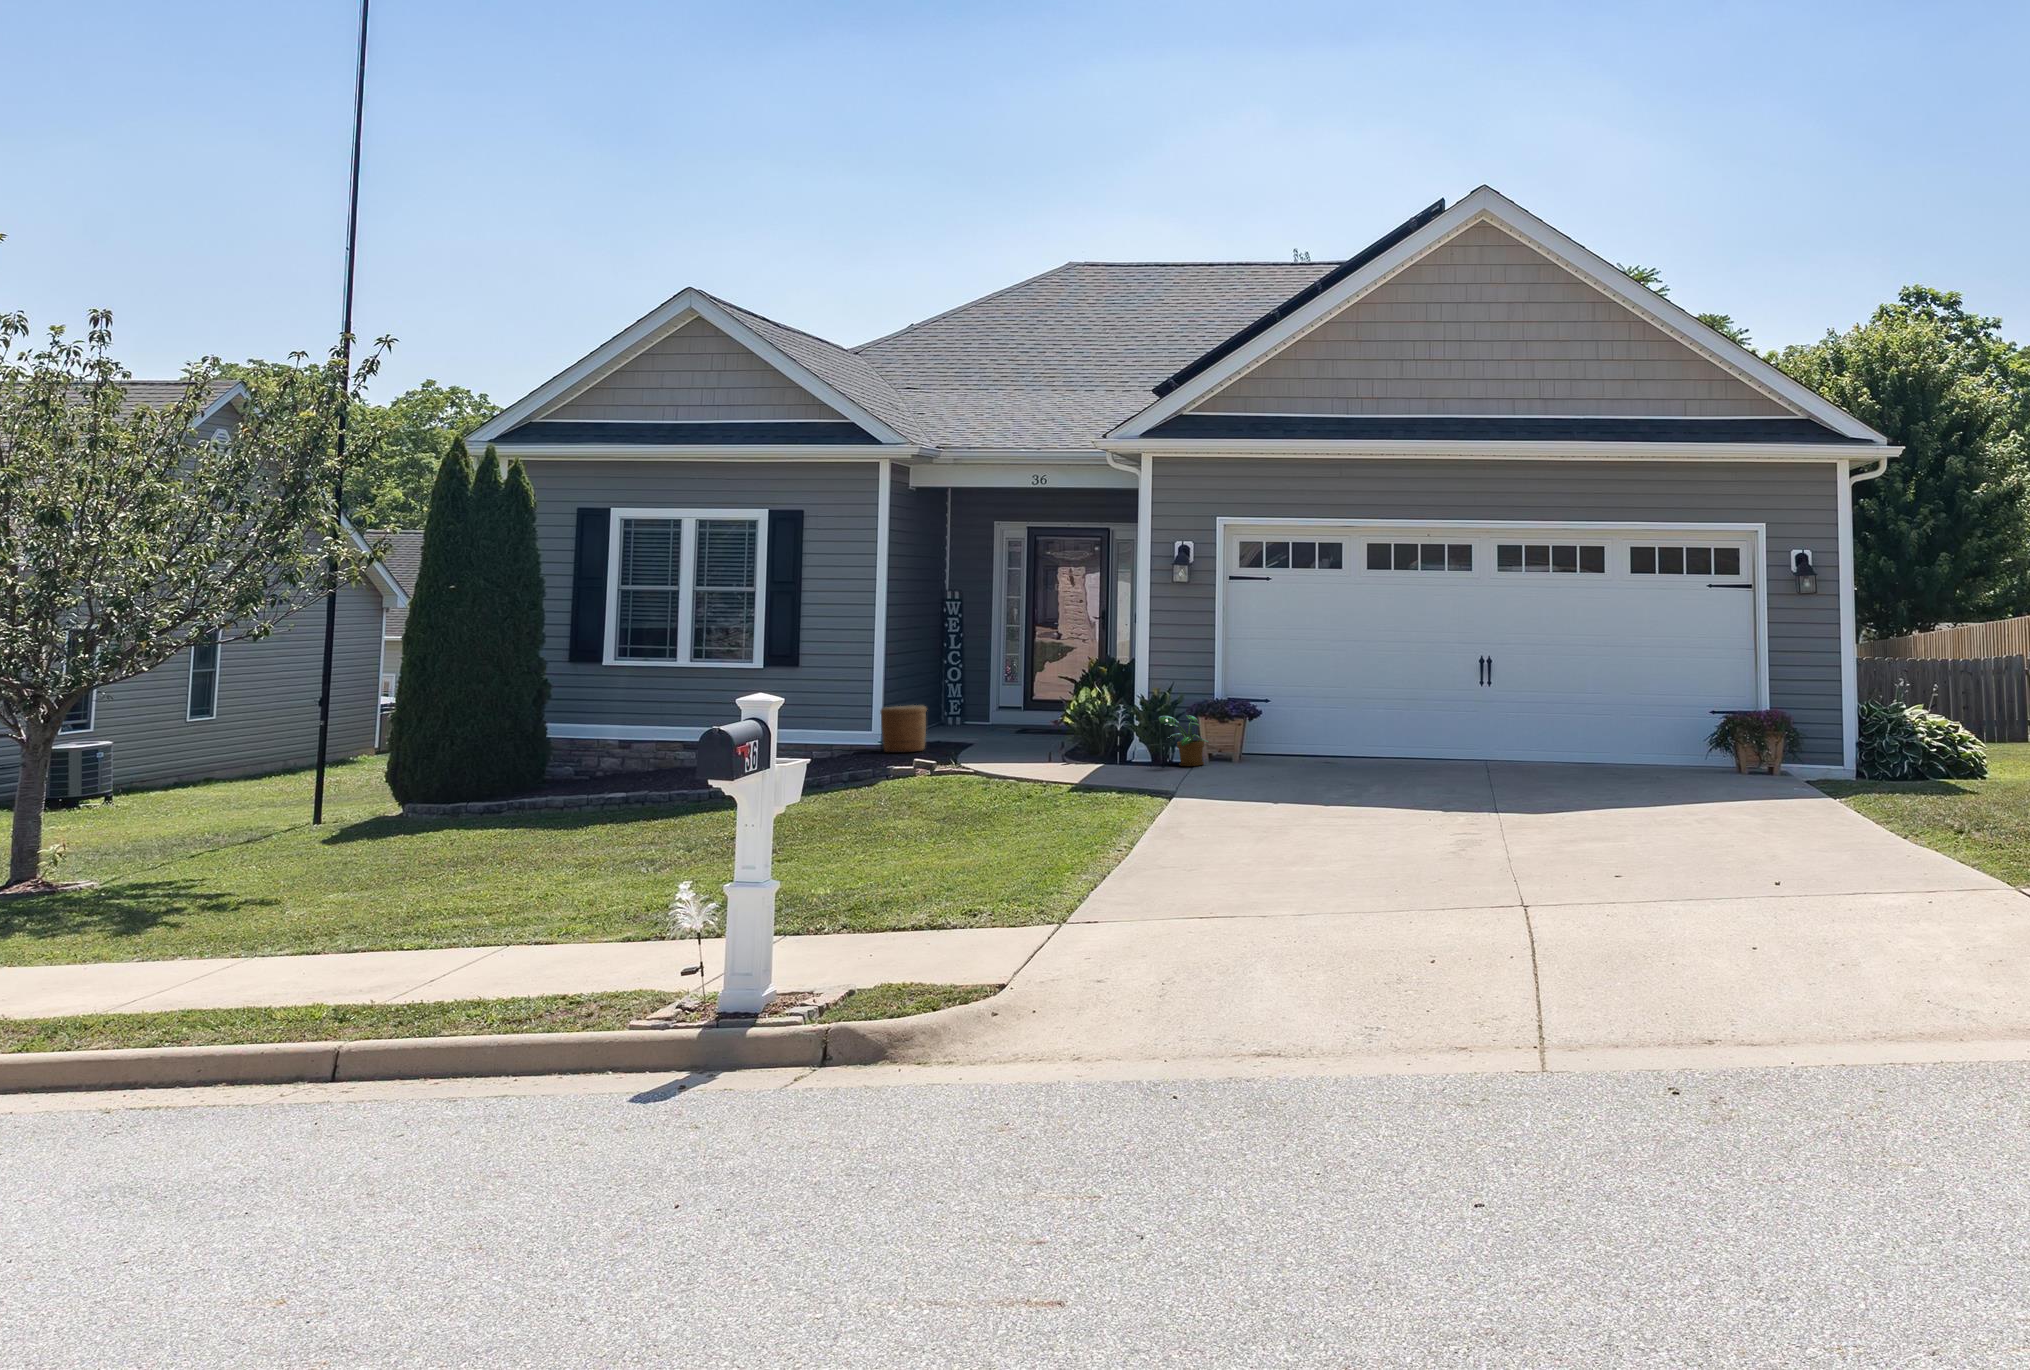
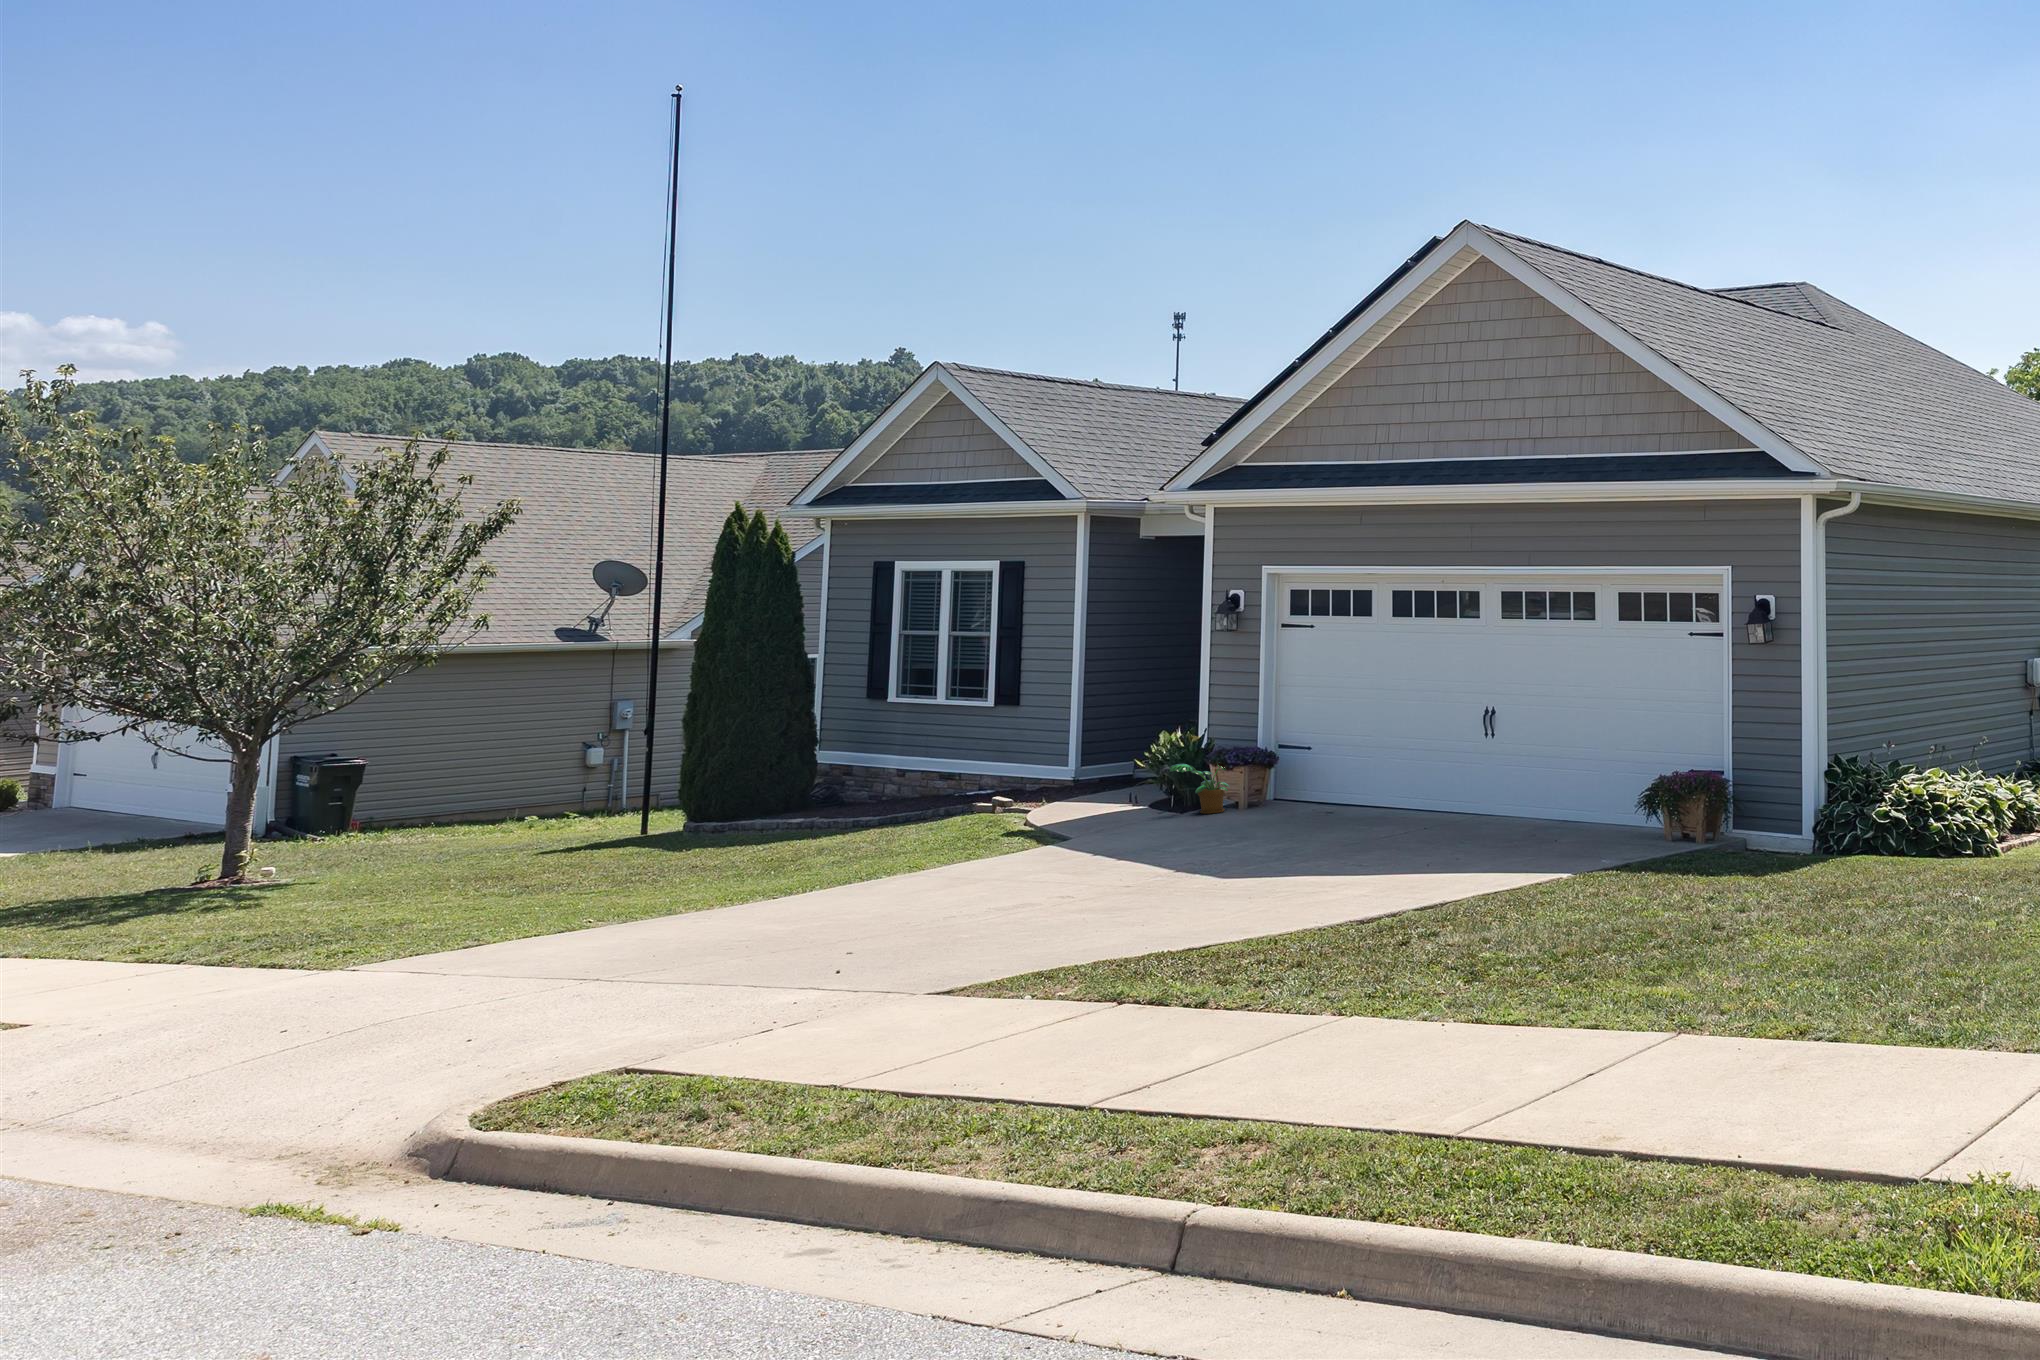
woven basket: present [880,705,927,753] -> none [1064,742,1108,787]

